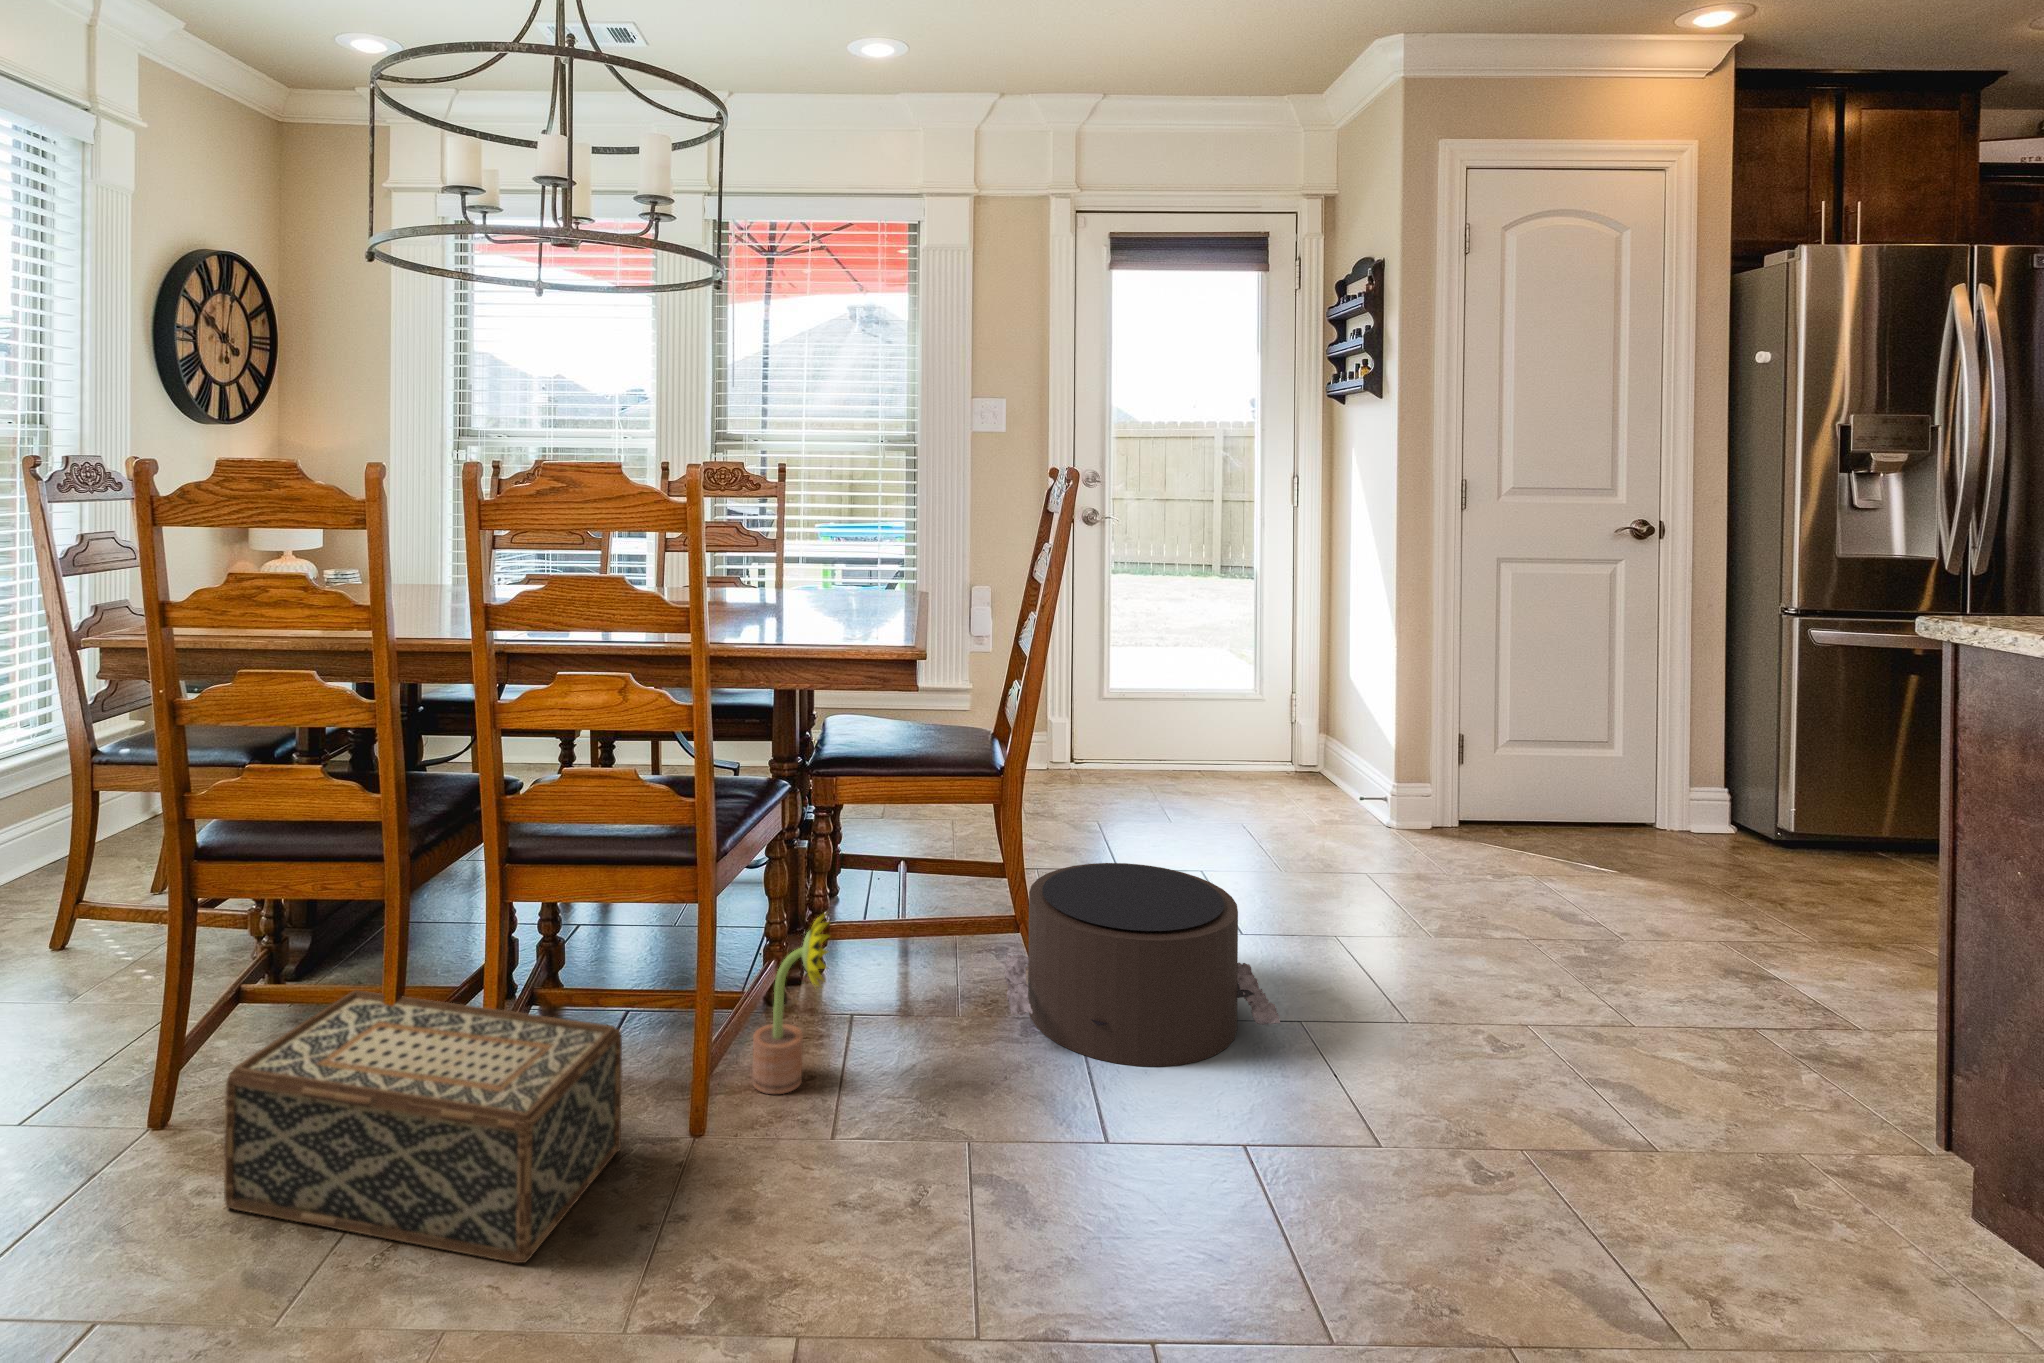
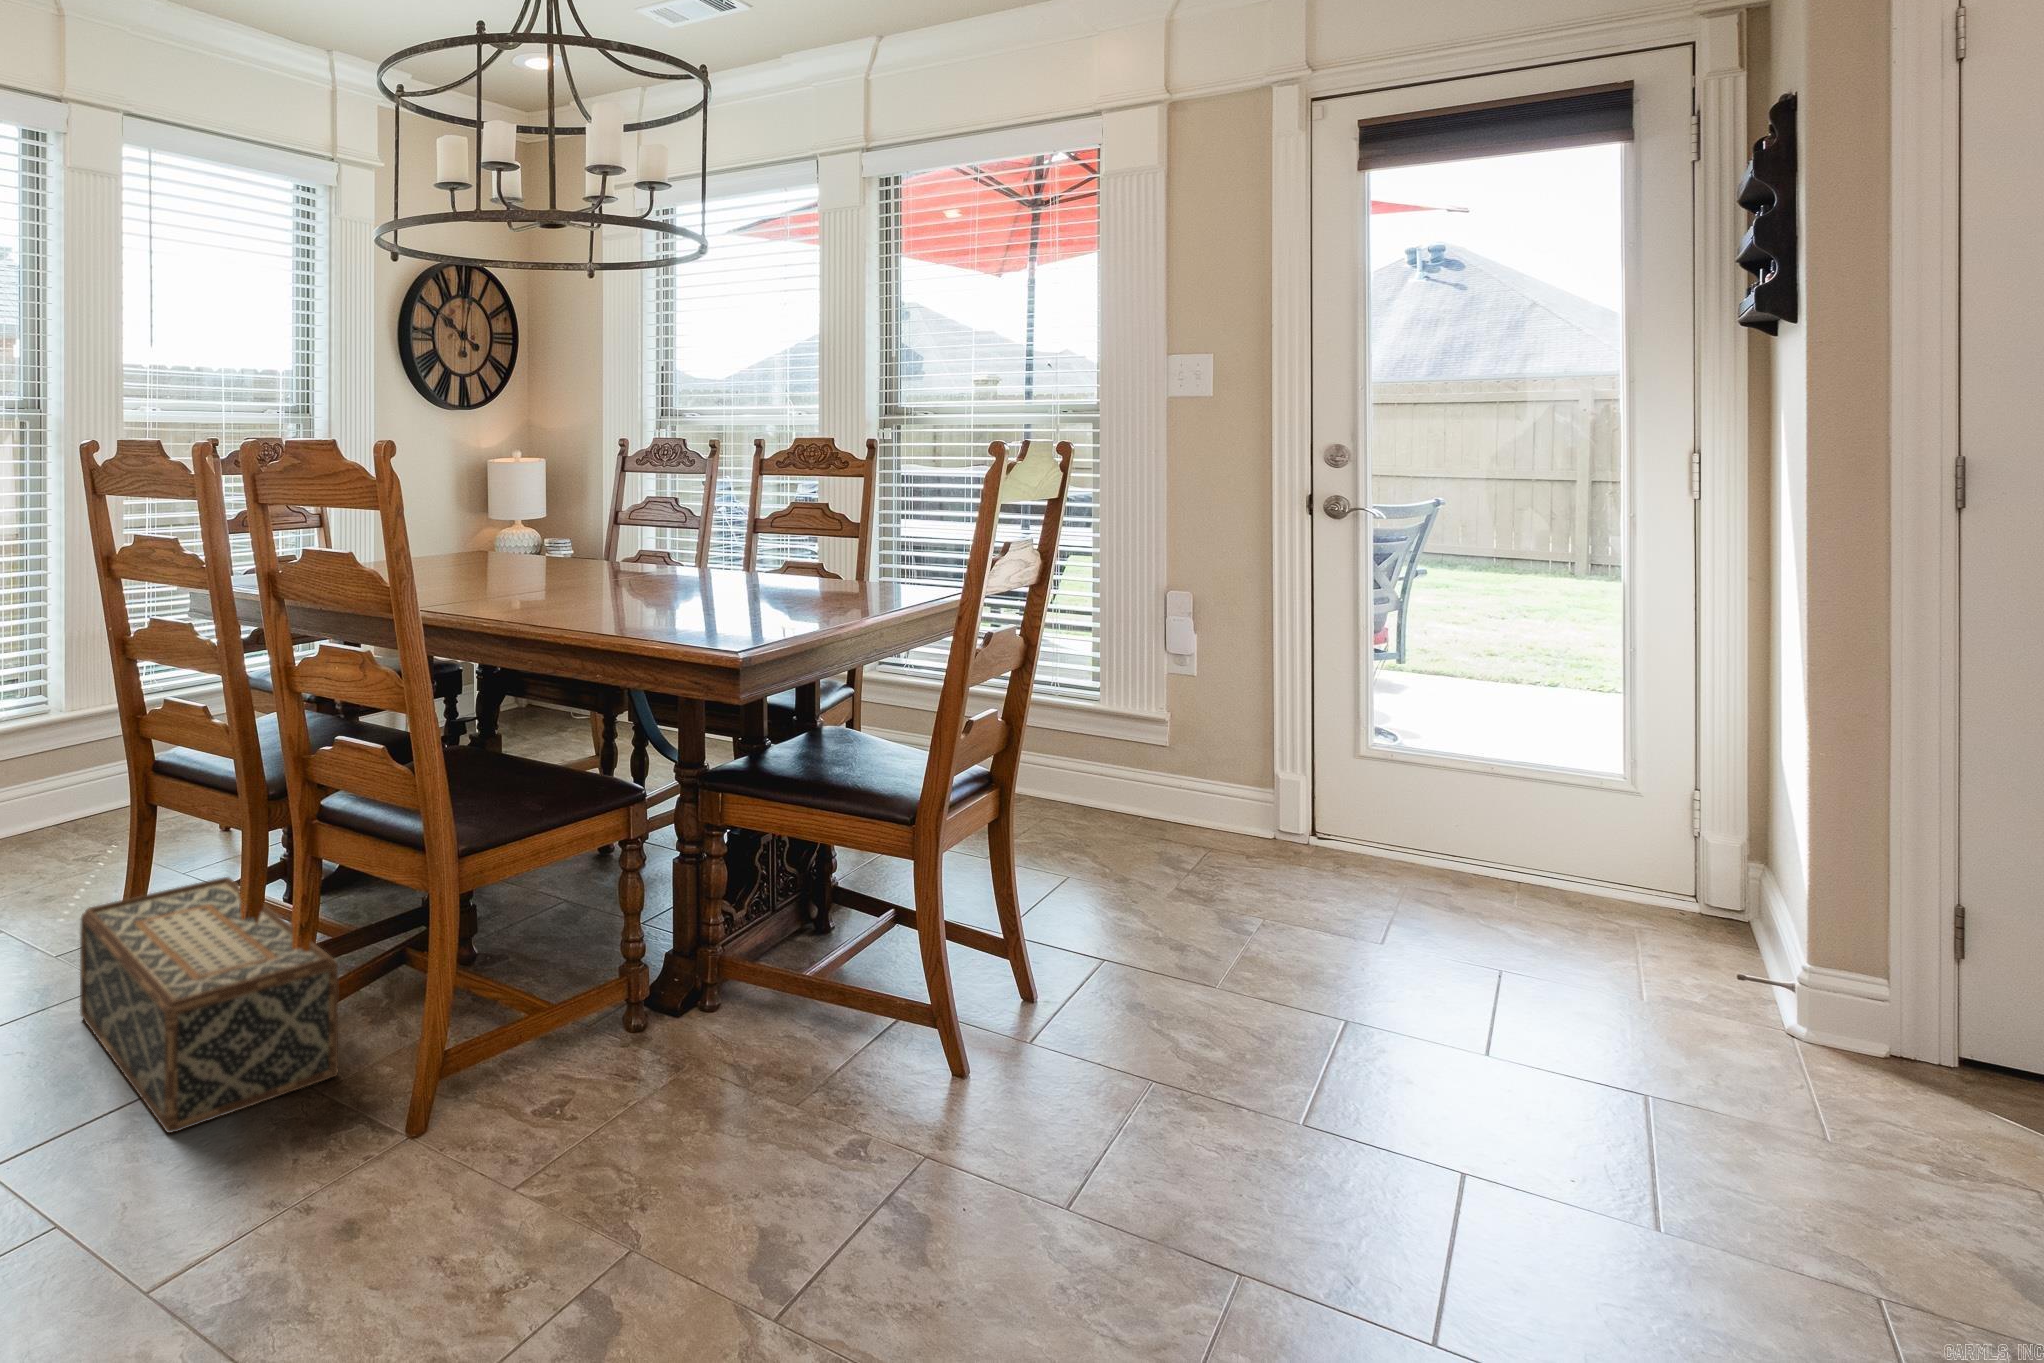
pouf: present [1005,863,1280,1066] -> none [778,933,1154,1219]
decorative plant: present [752,914,829,1094] -> none [501,902,594,1081]

